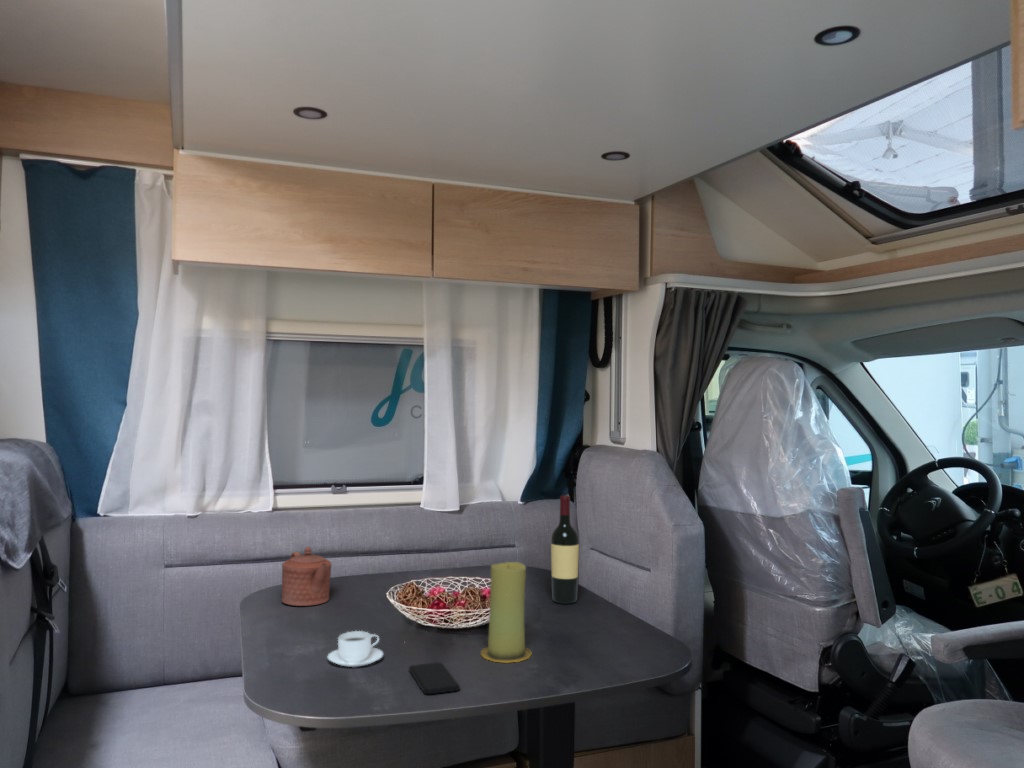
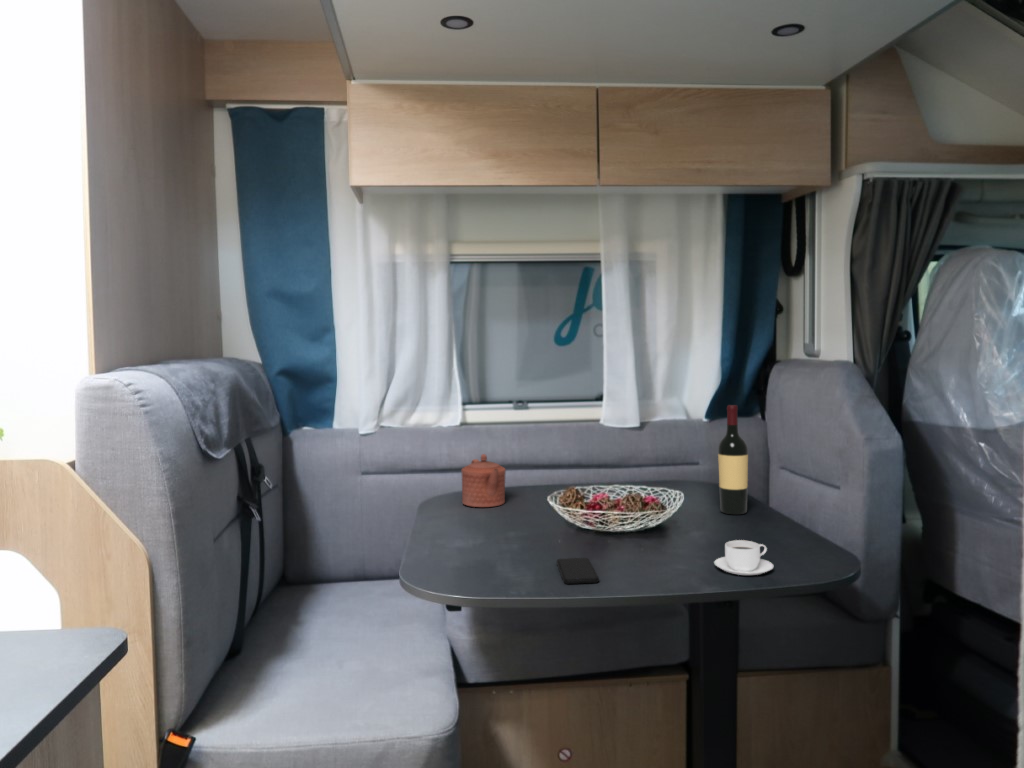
candle: present [481,562,532,663] -> none [630,466,681,562]
coffee cup: present [328,631,383,667] -> present [714,540,773,575]

